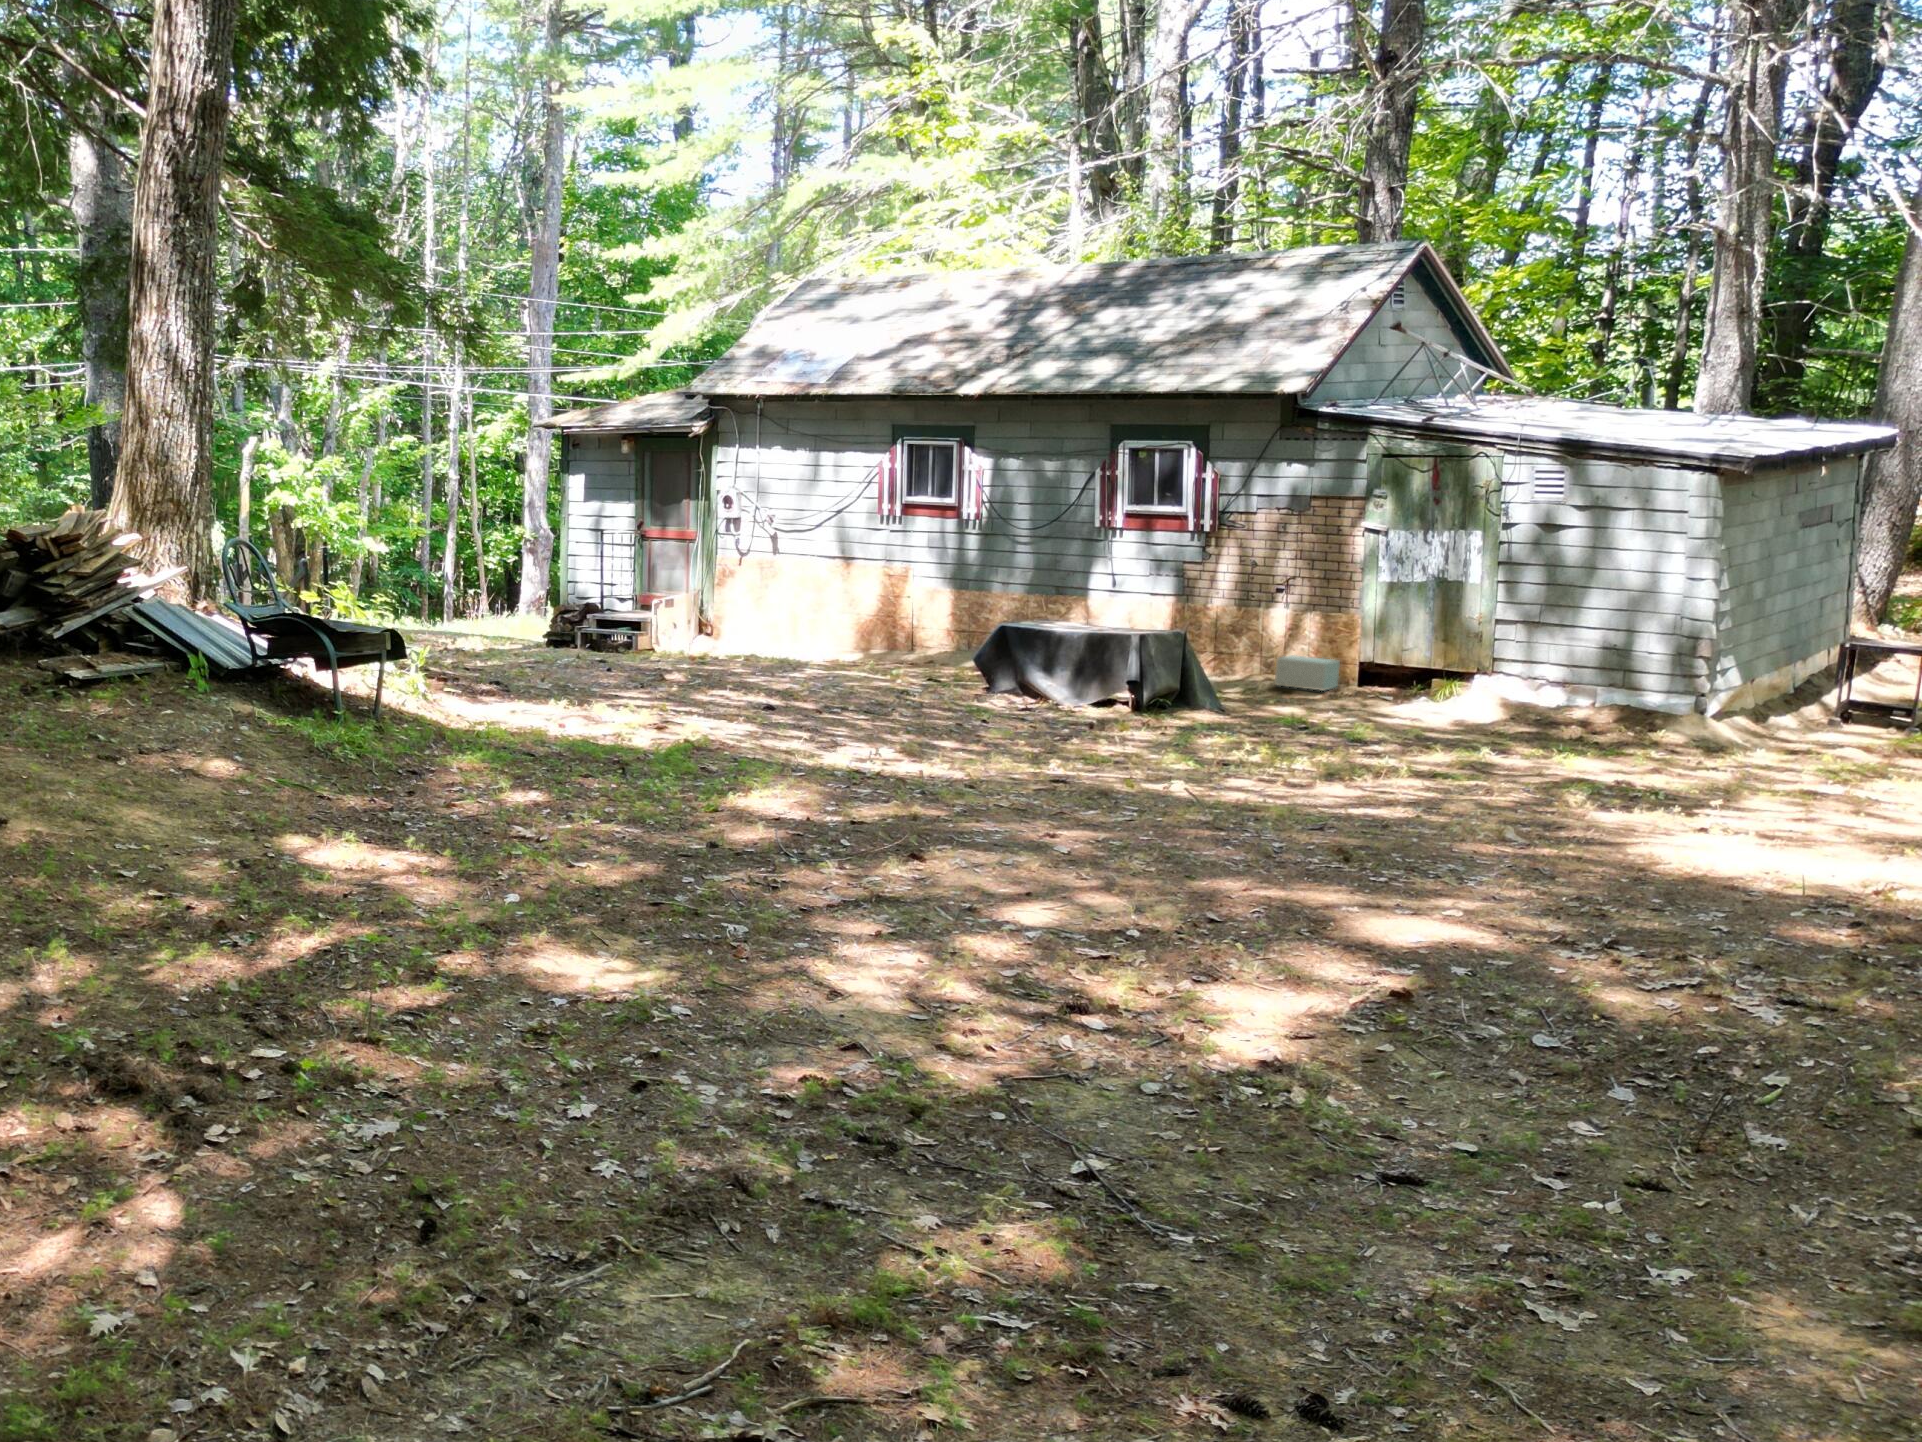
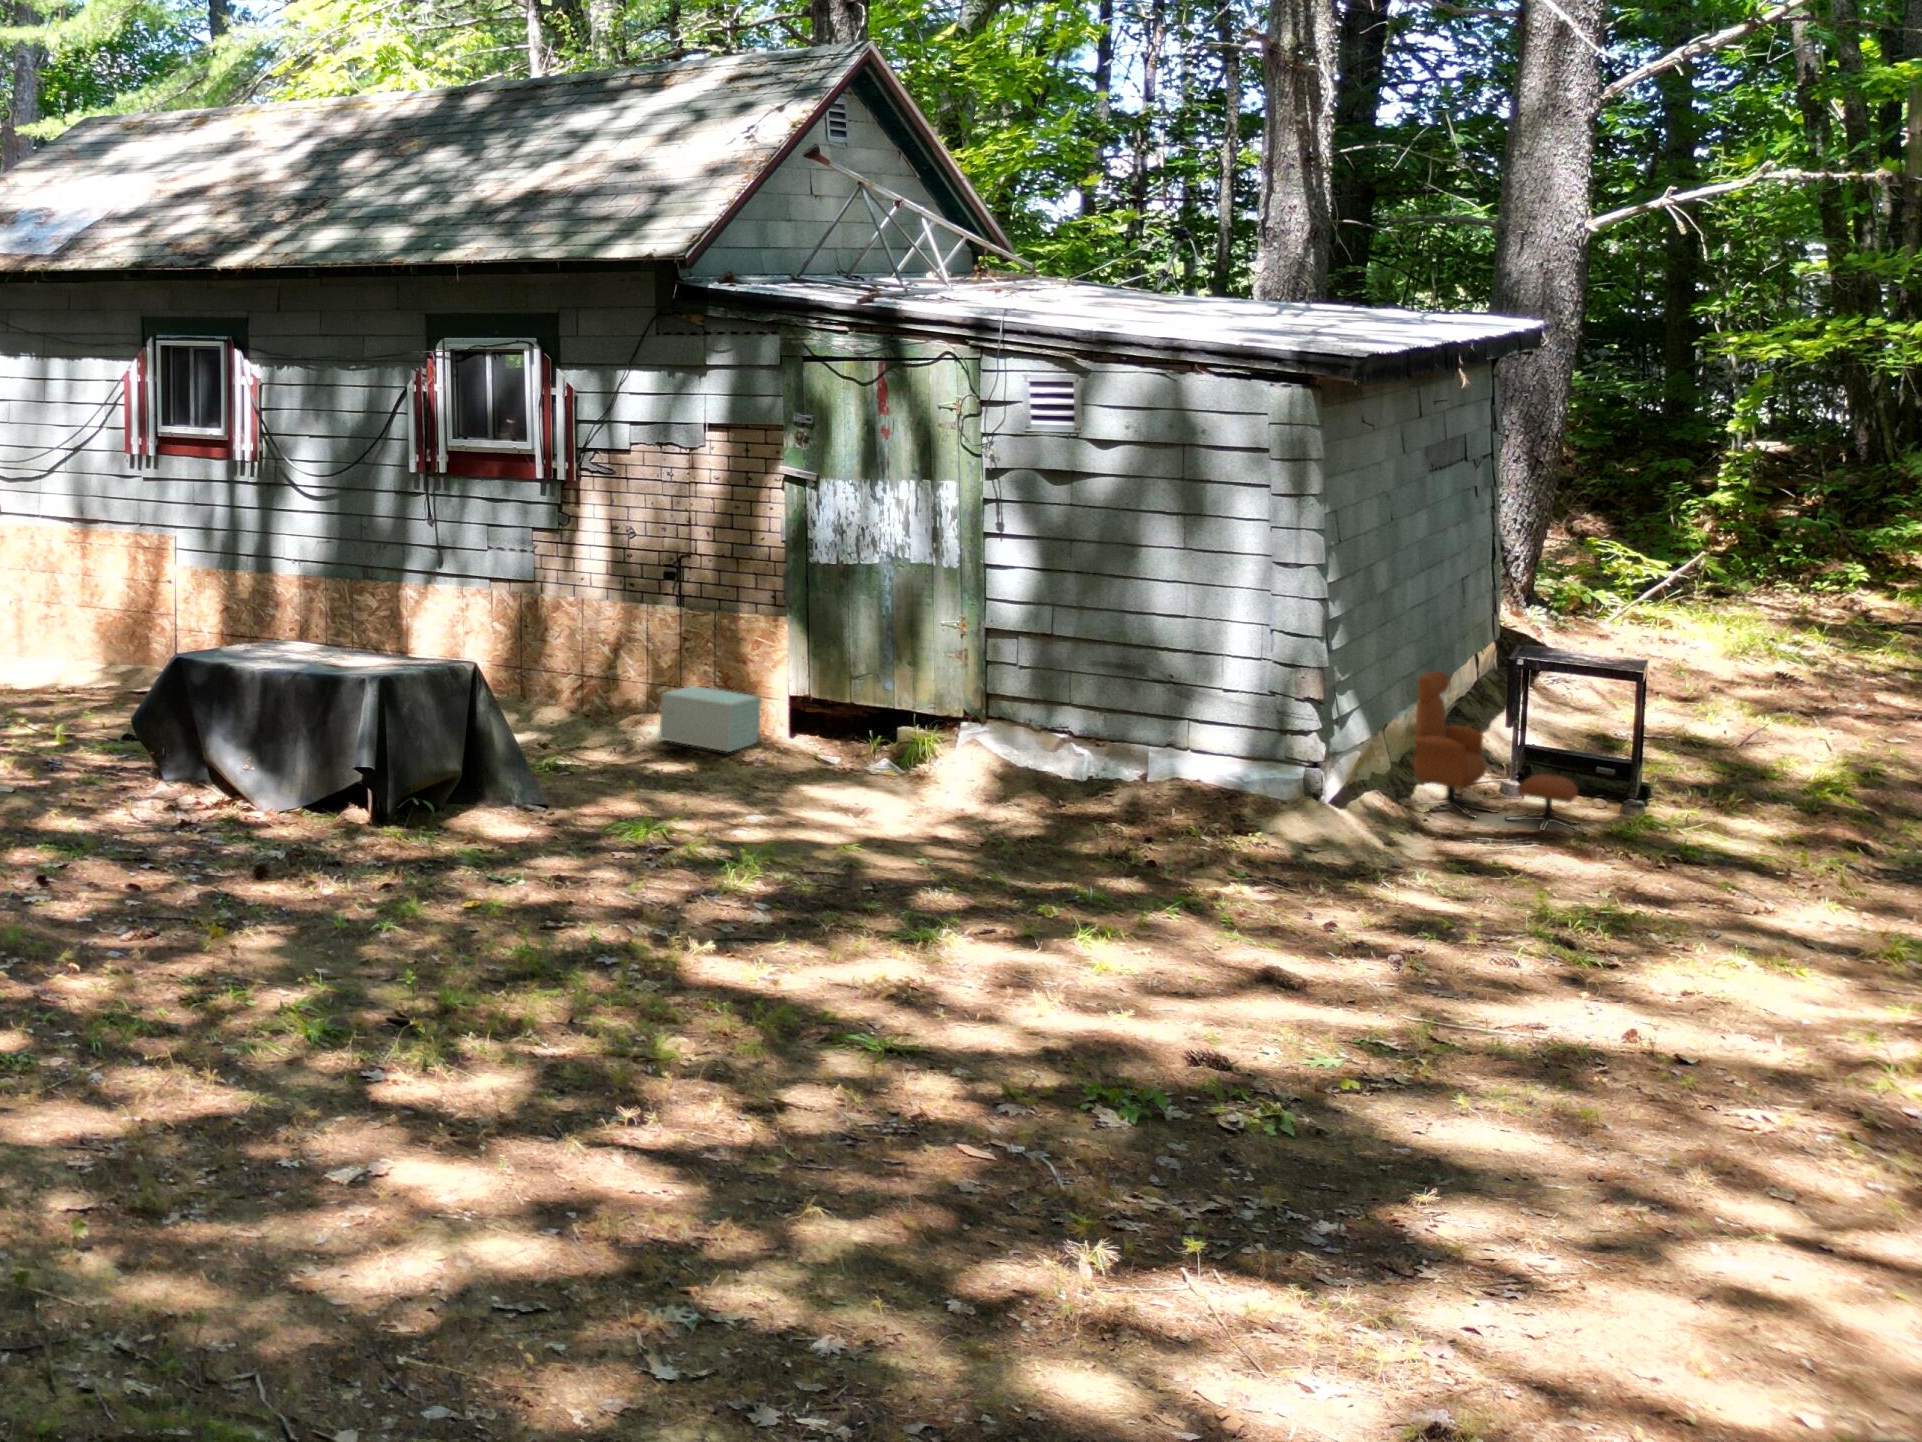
lounge chair: none [1764,644,1877,736] -> present [1414,671,1587,833]

